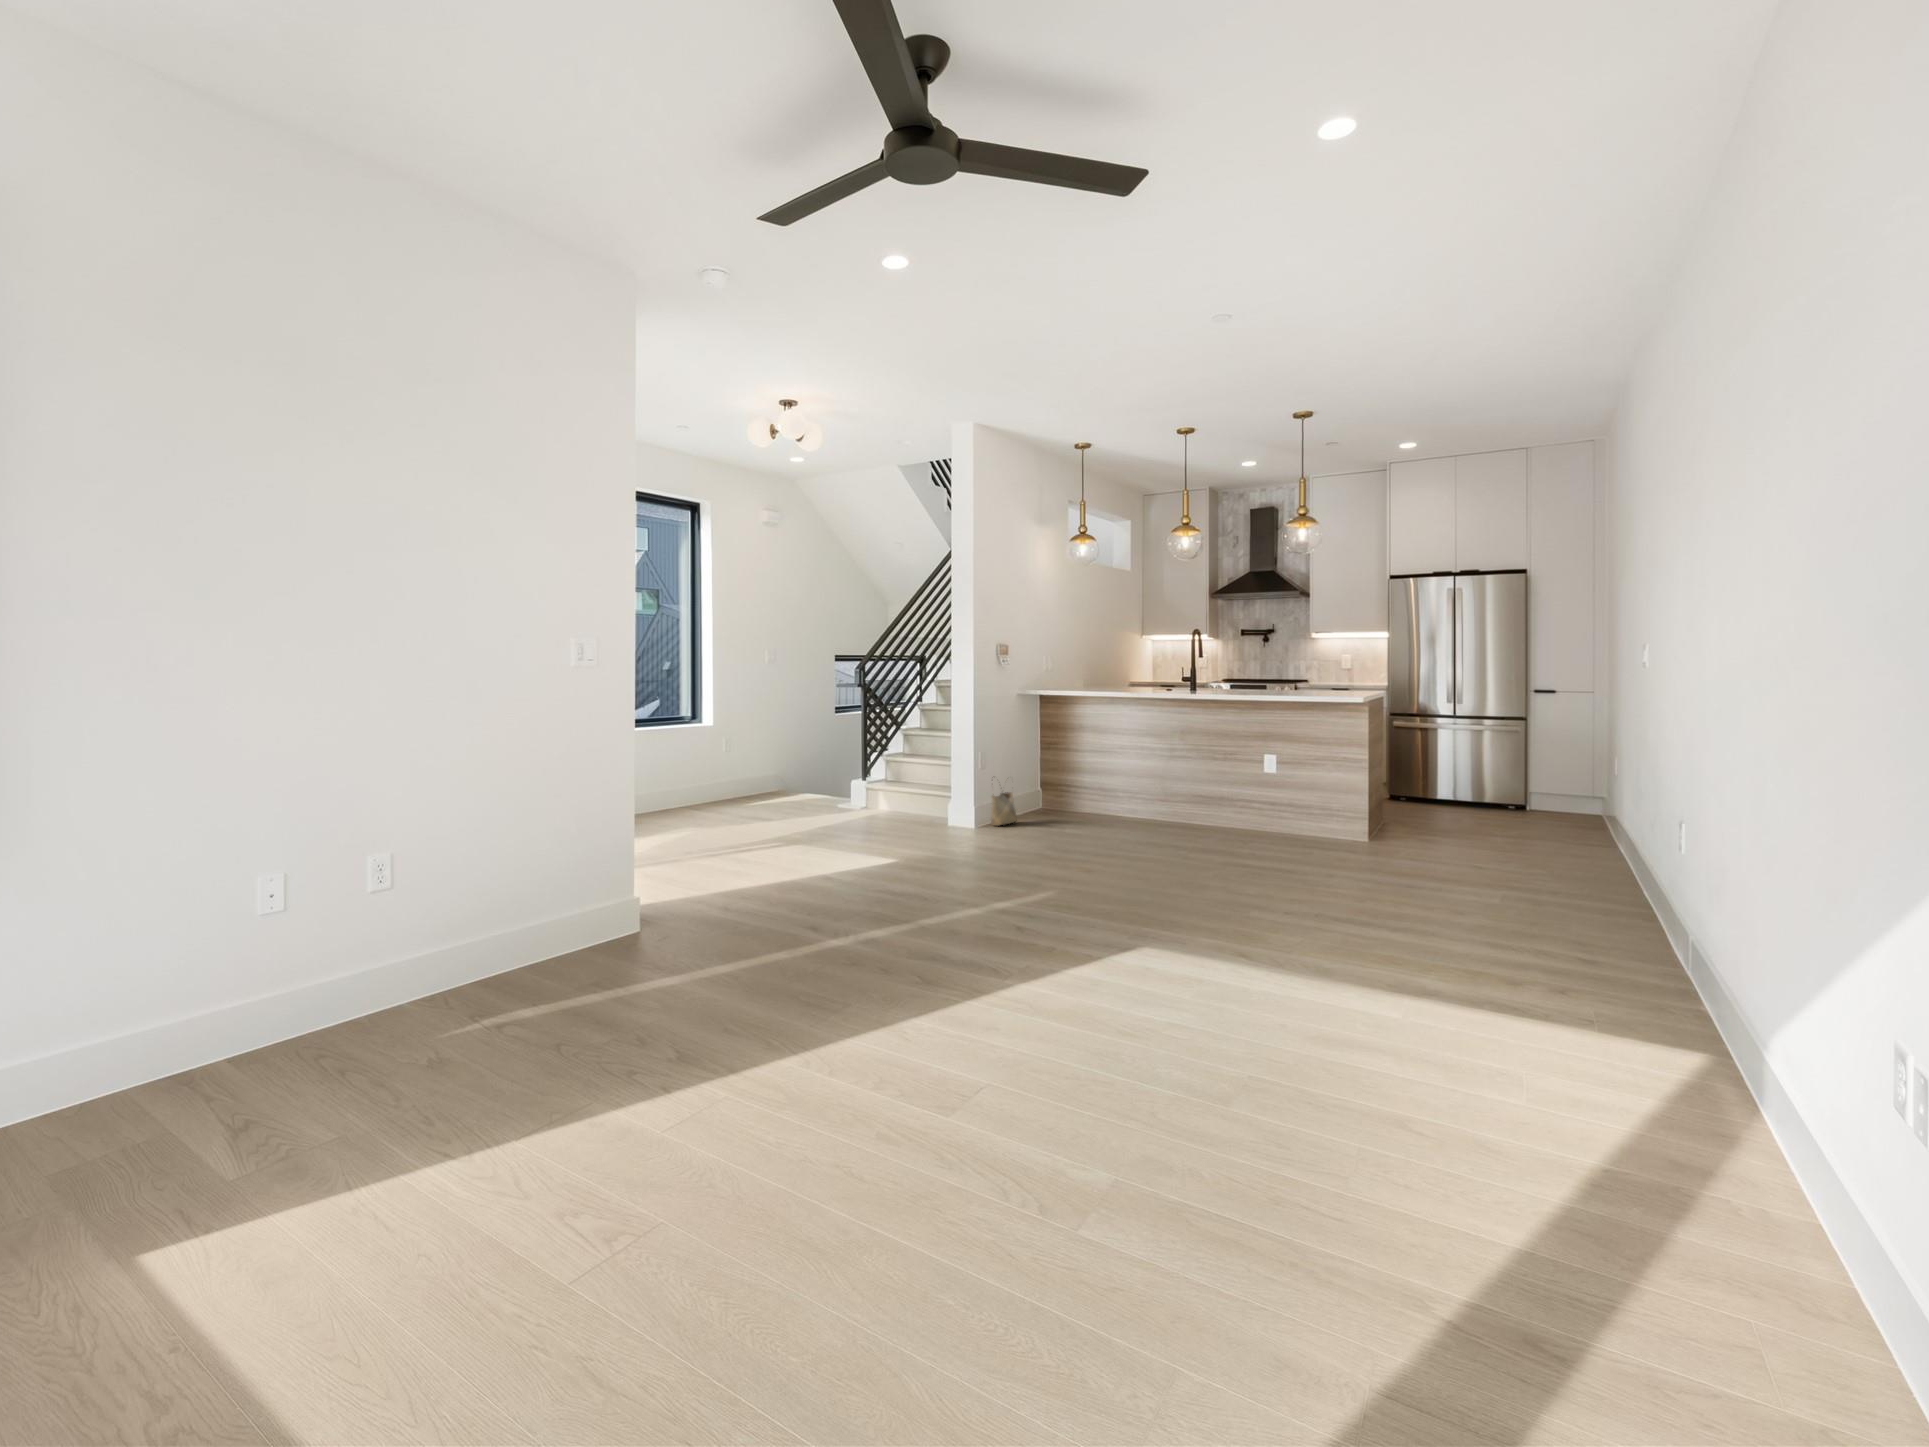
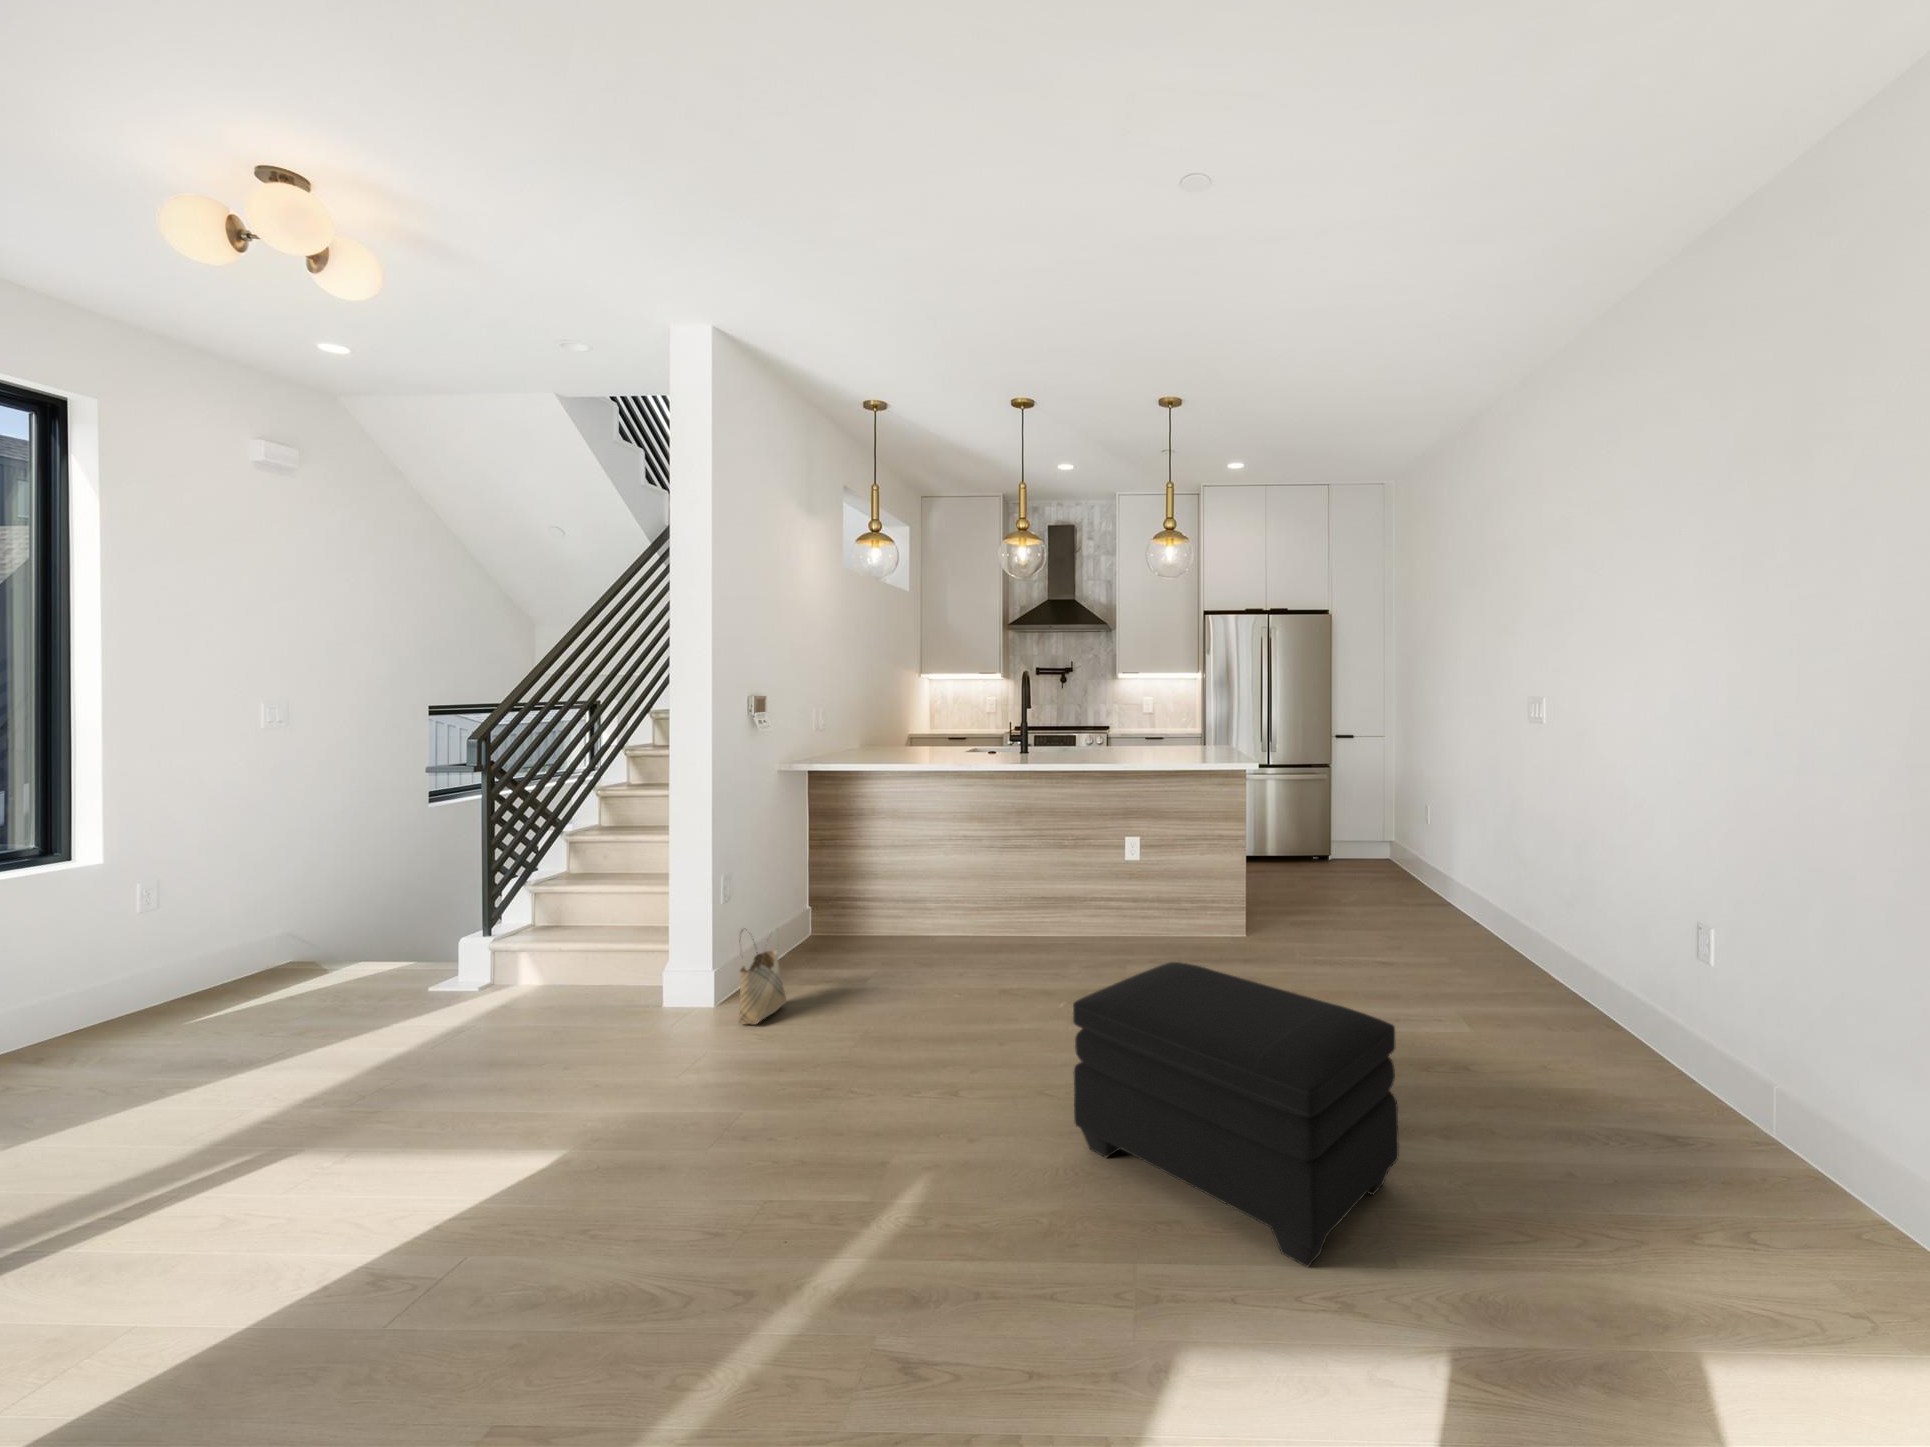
ottoman: none [1134,789,1283,891] -> present [1073,962,1399,1267]

